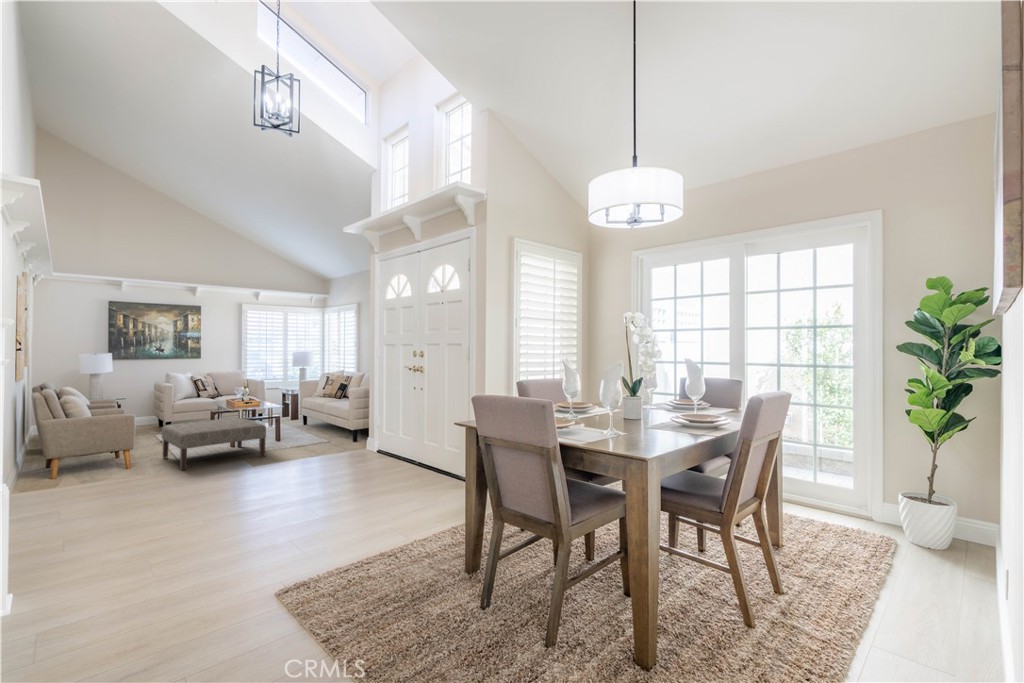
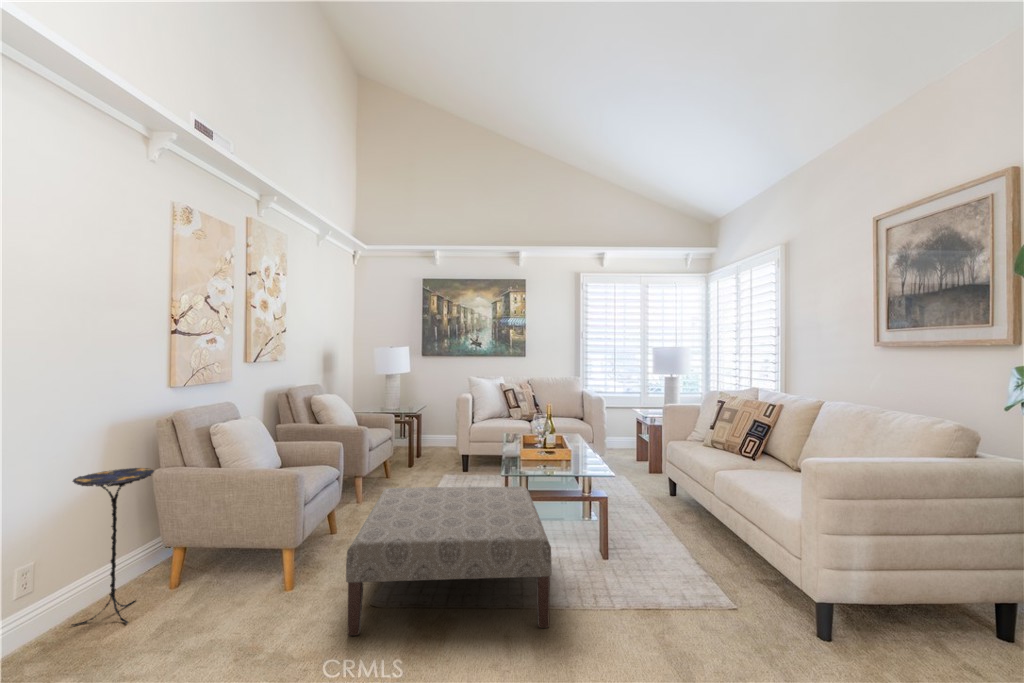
side table: none [14,419,57,494] -> present [72,468,154,625]

